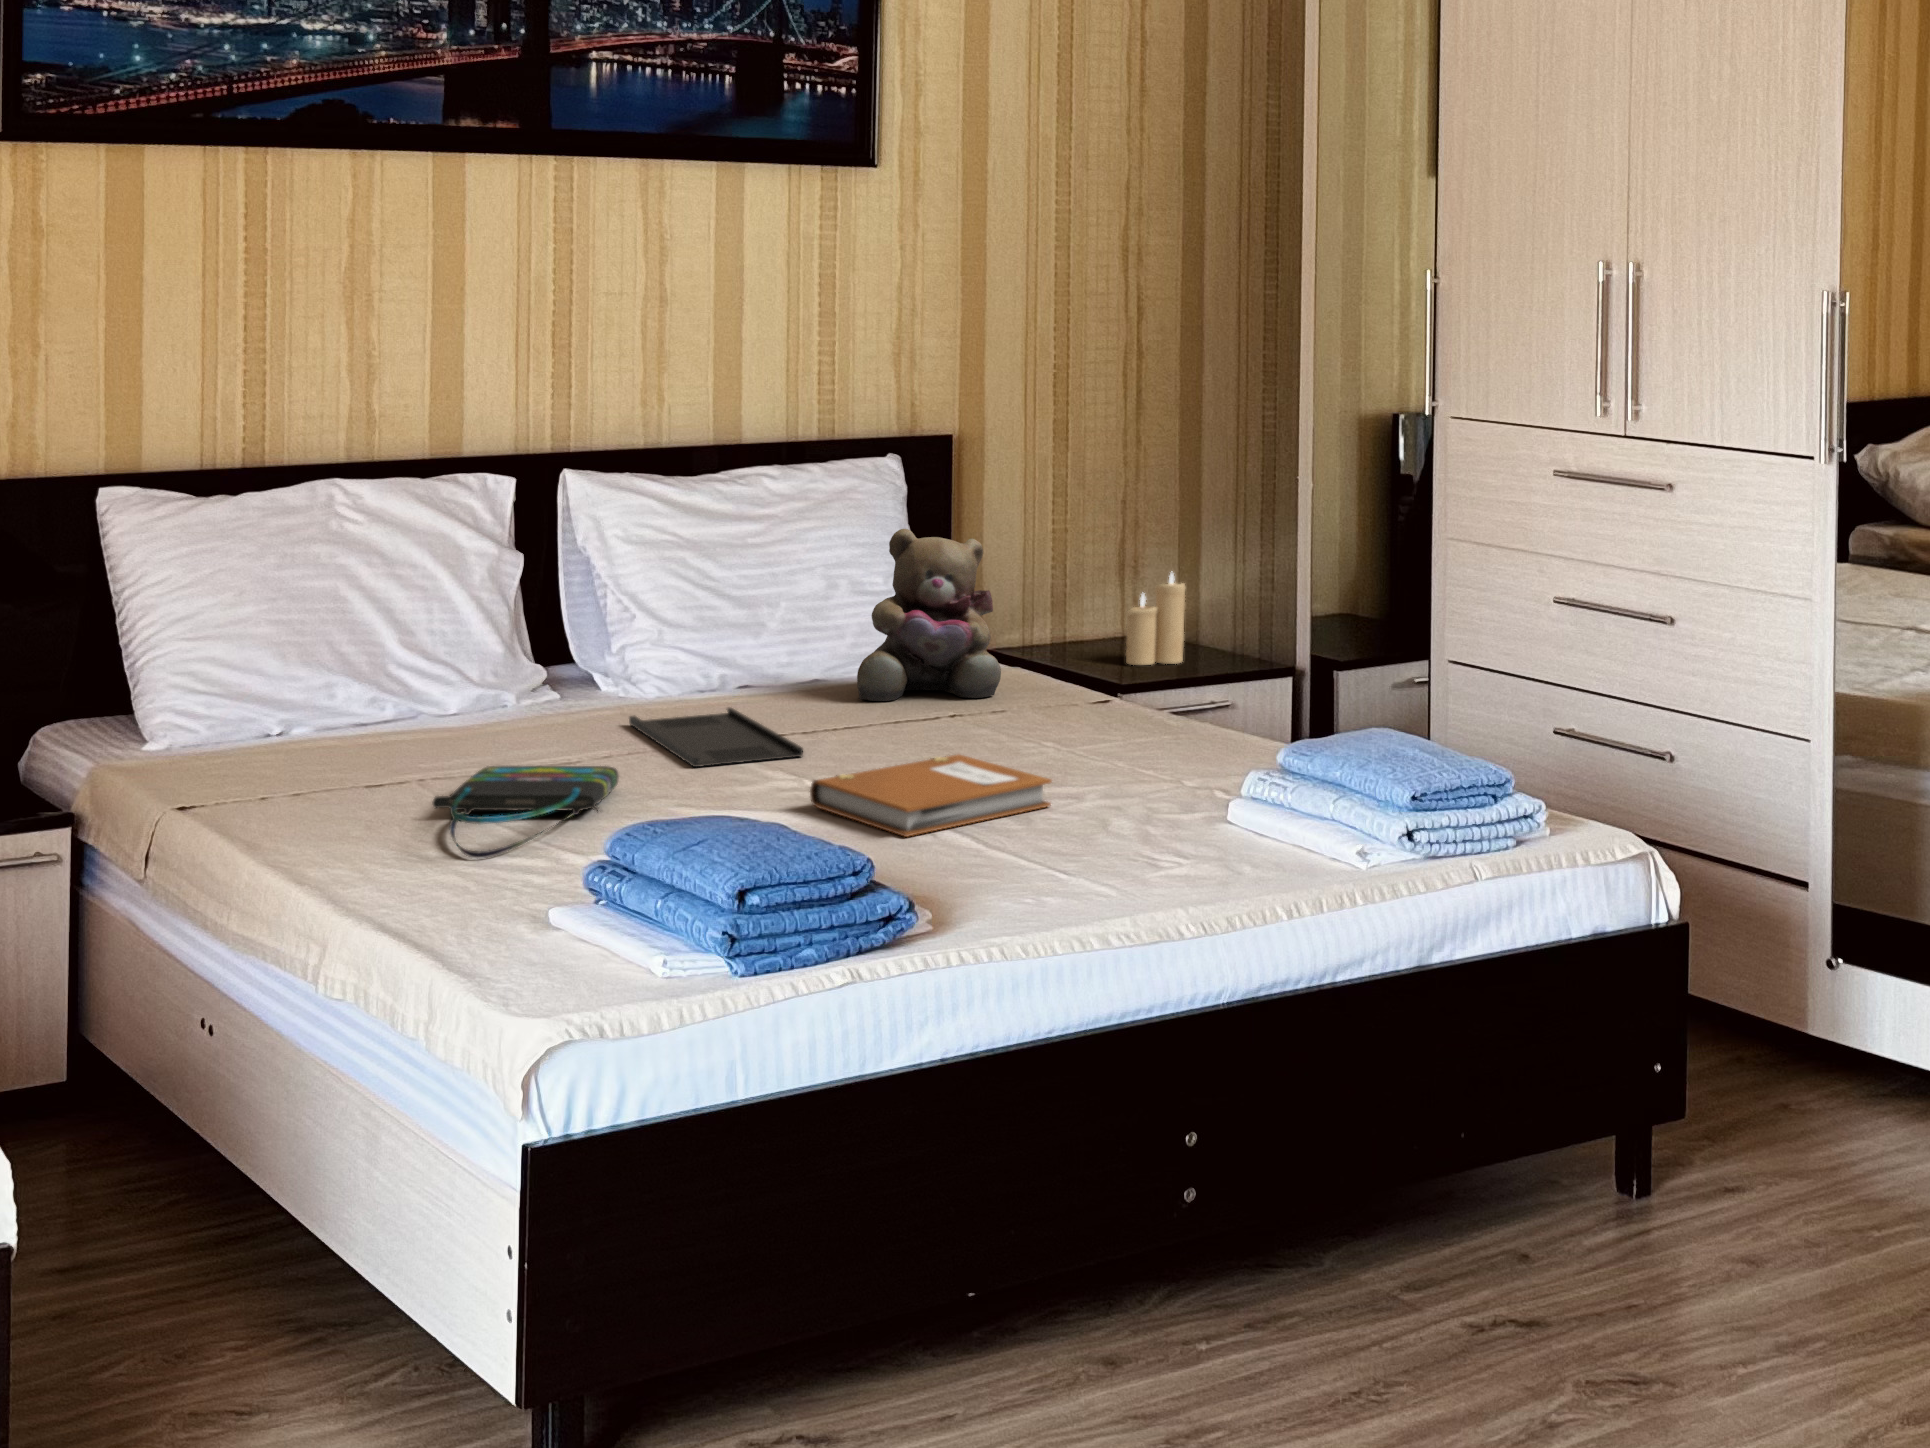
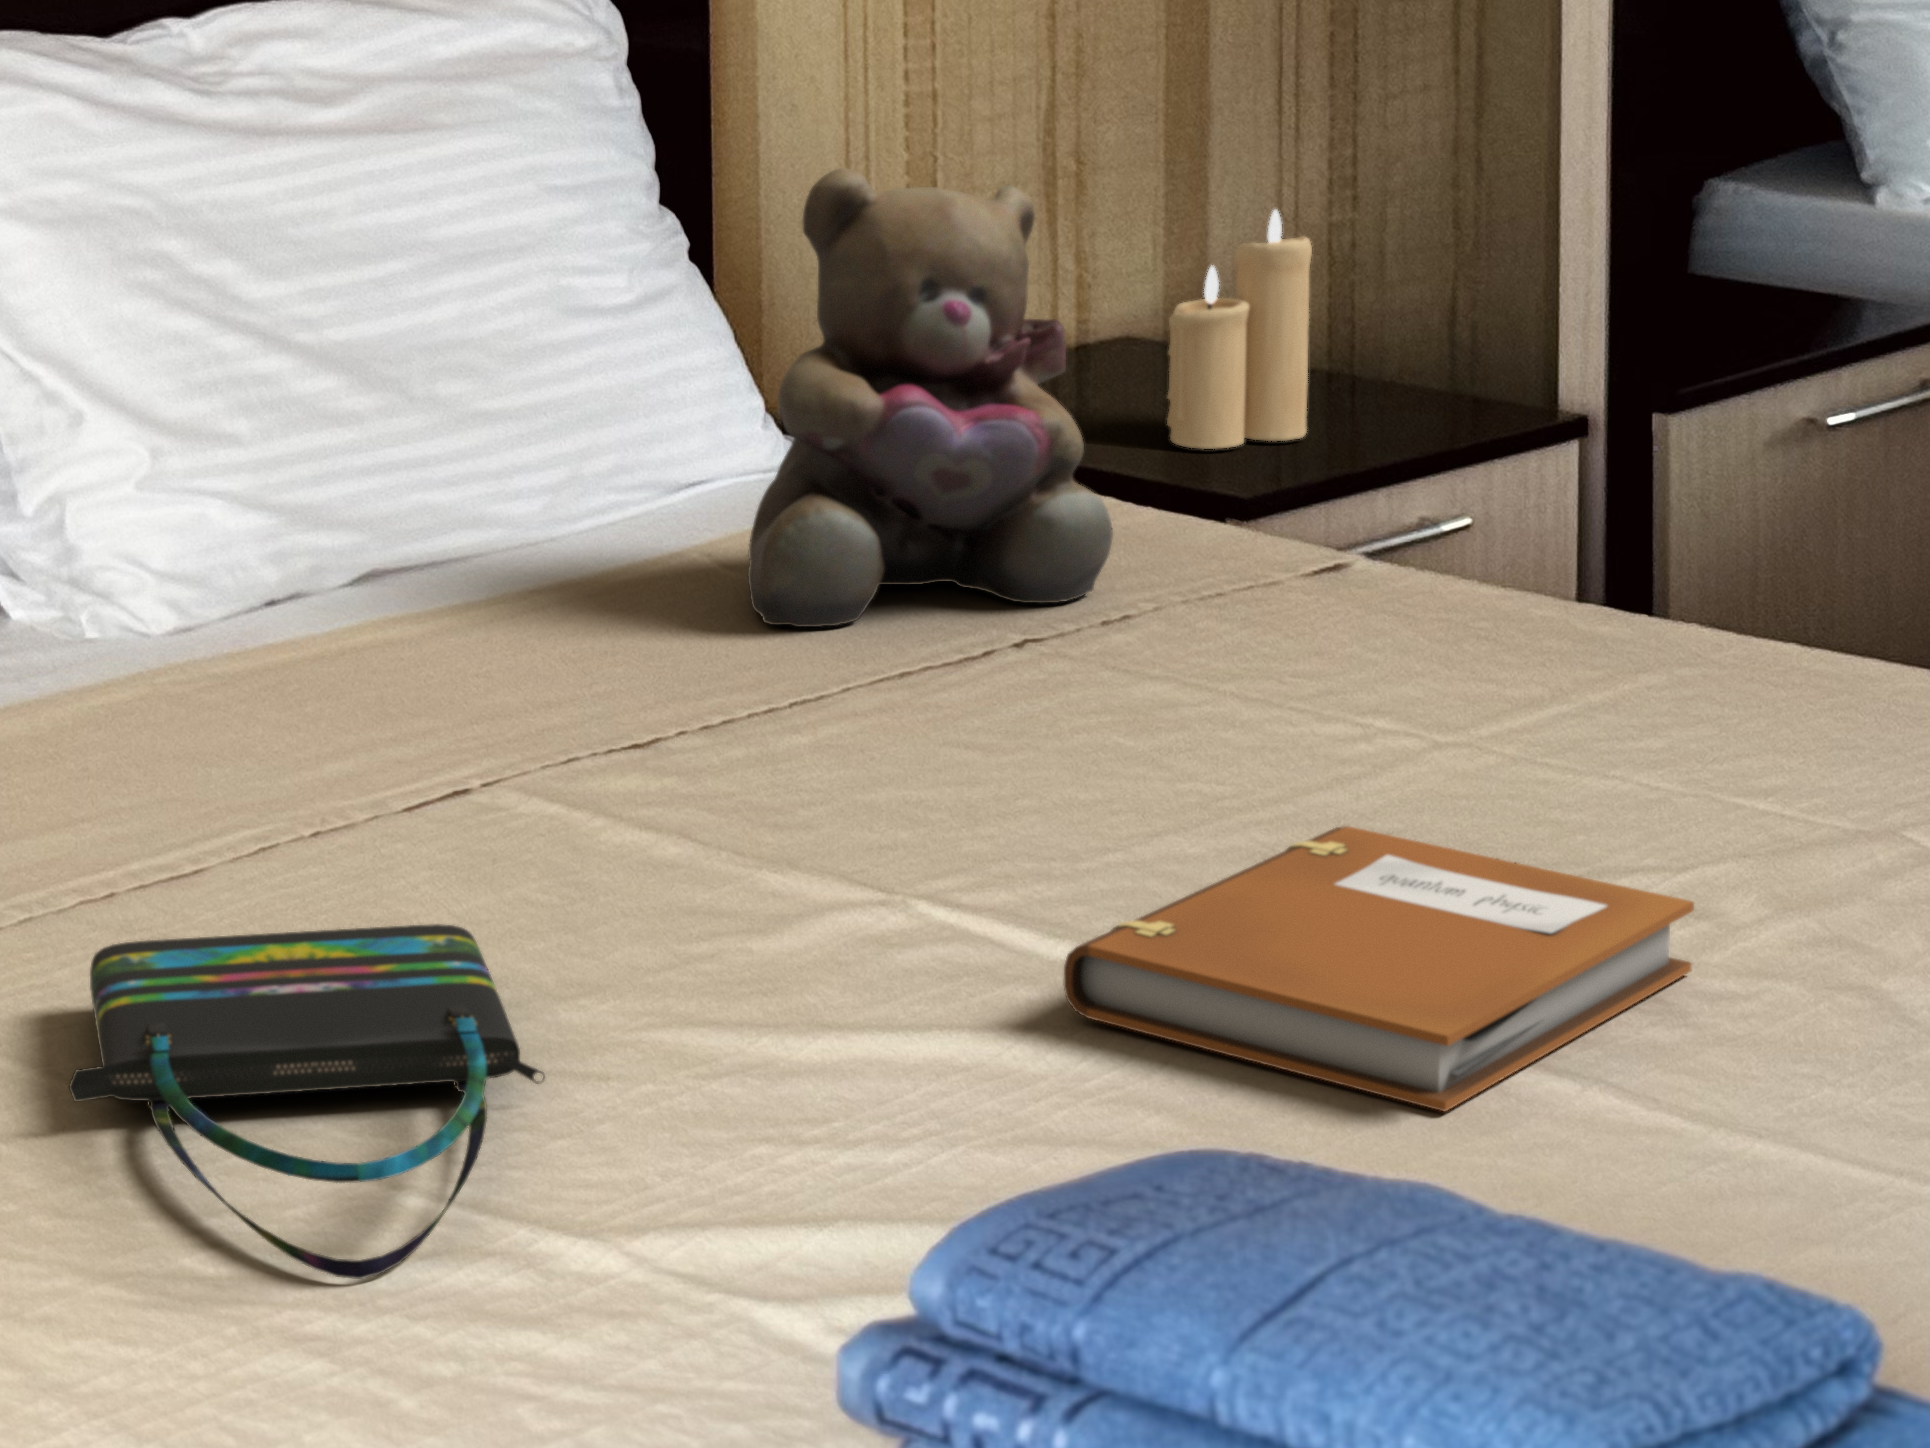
tray: present [629,708,803,767] -> none [253,677,839,889]

